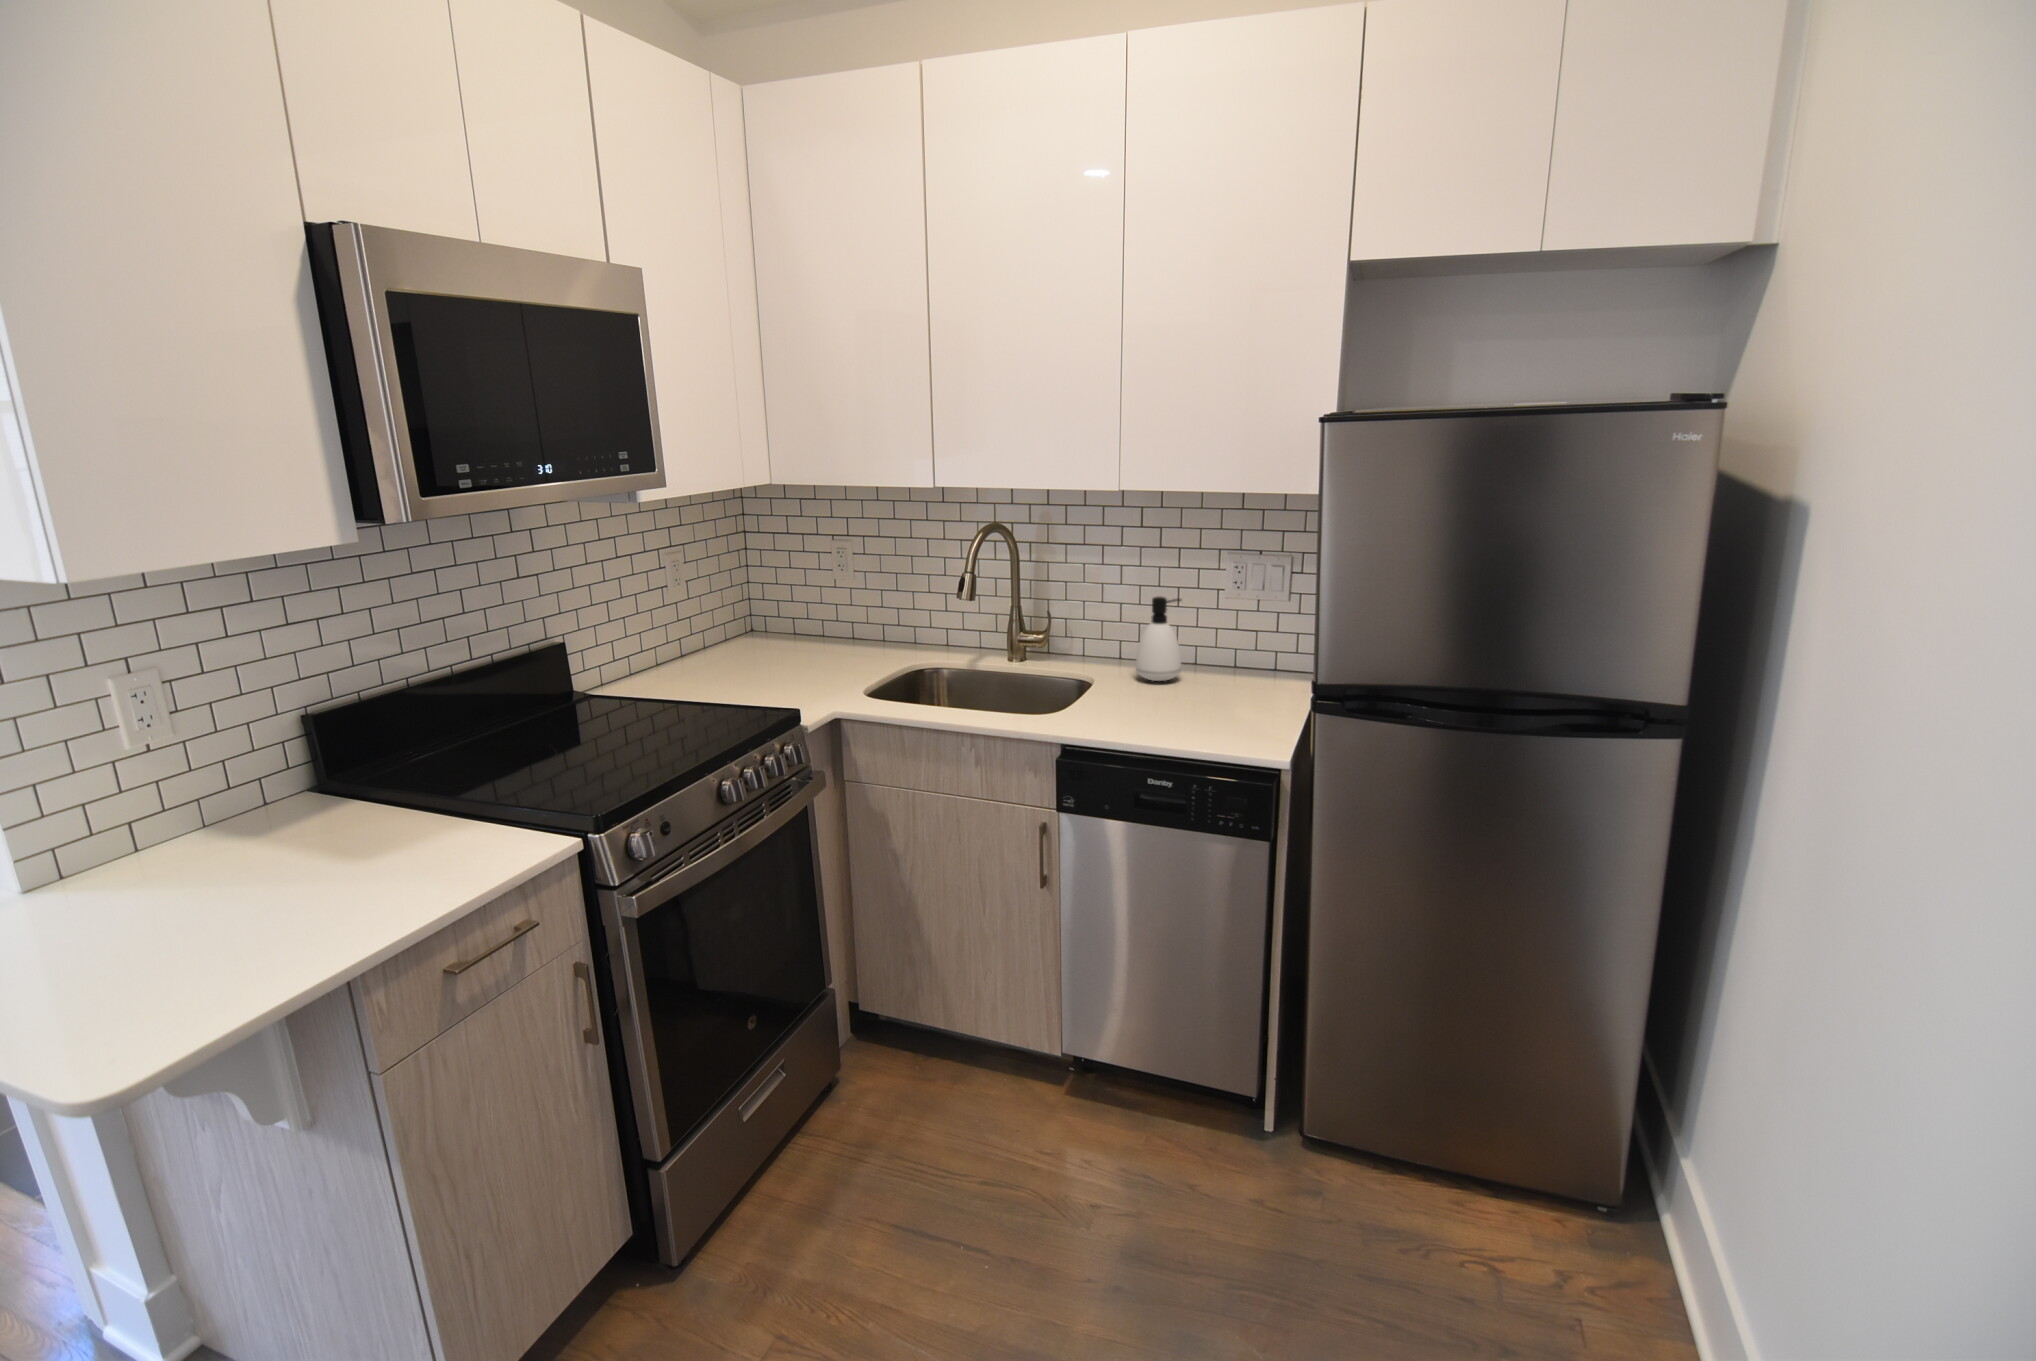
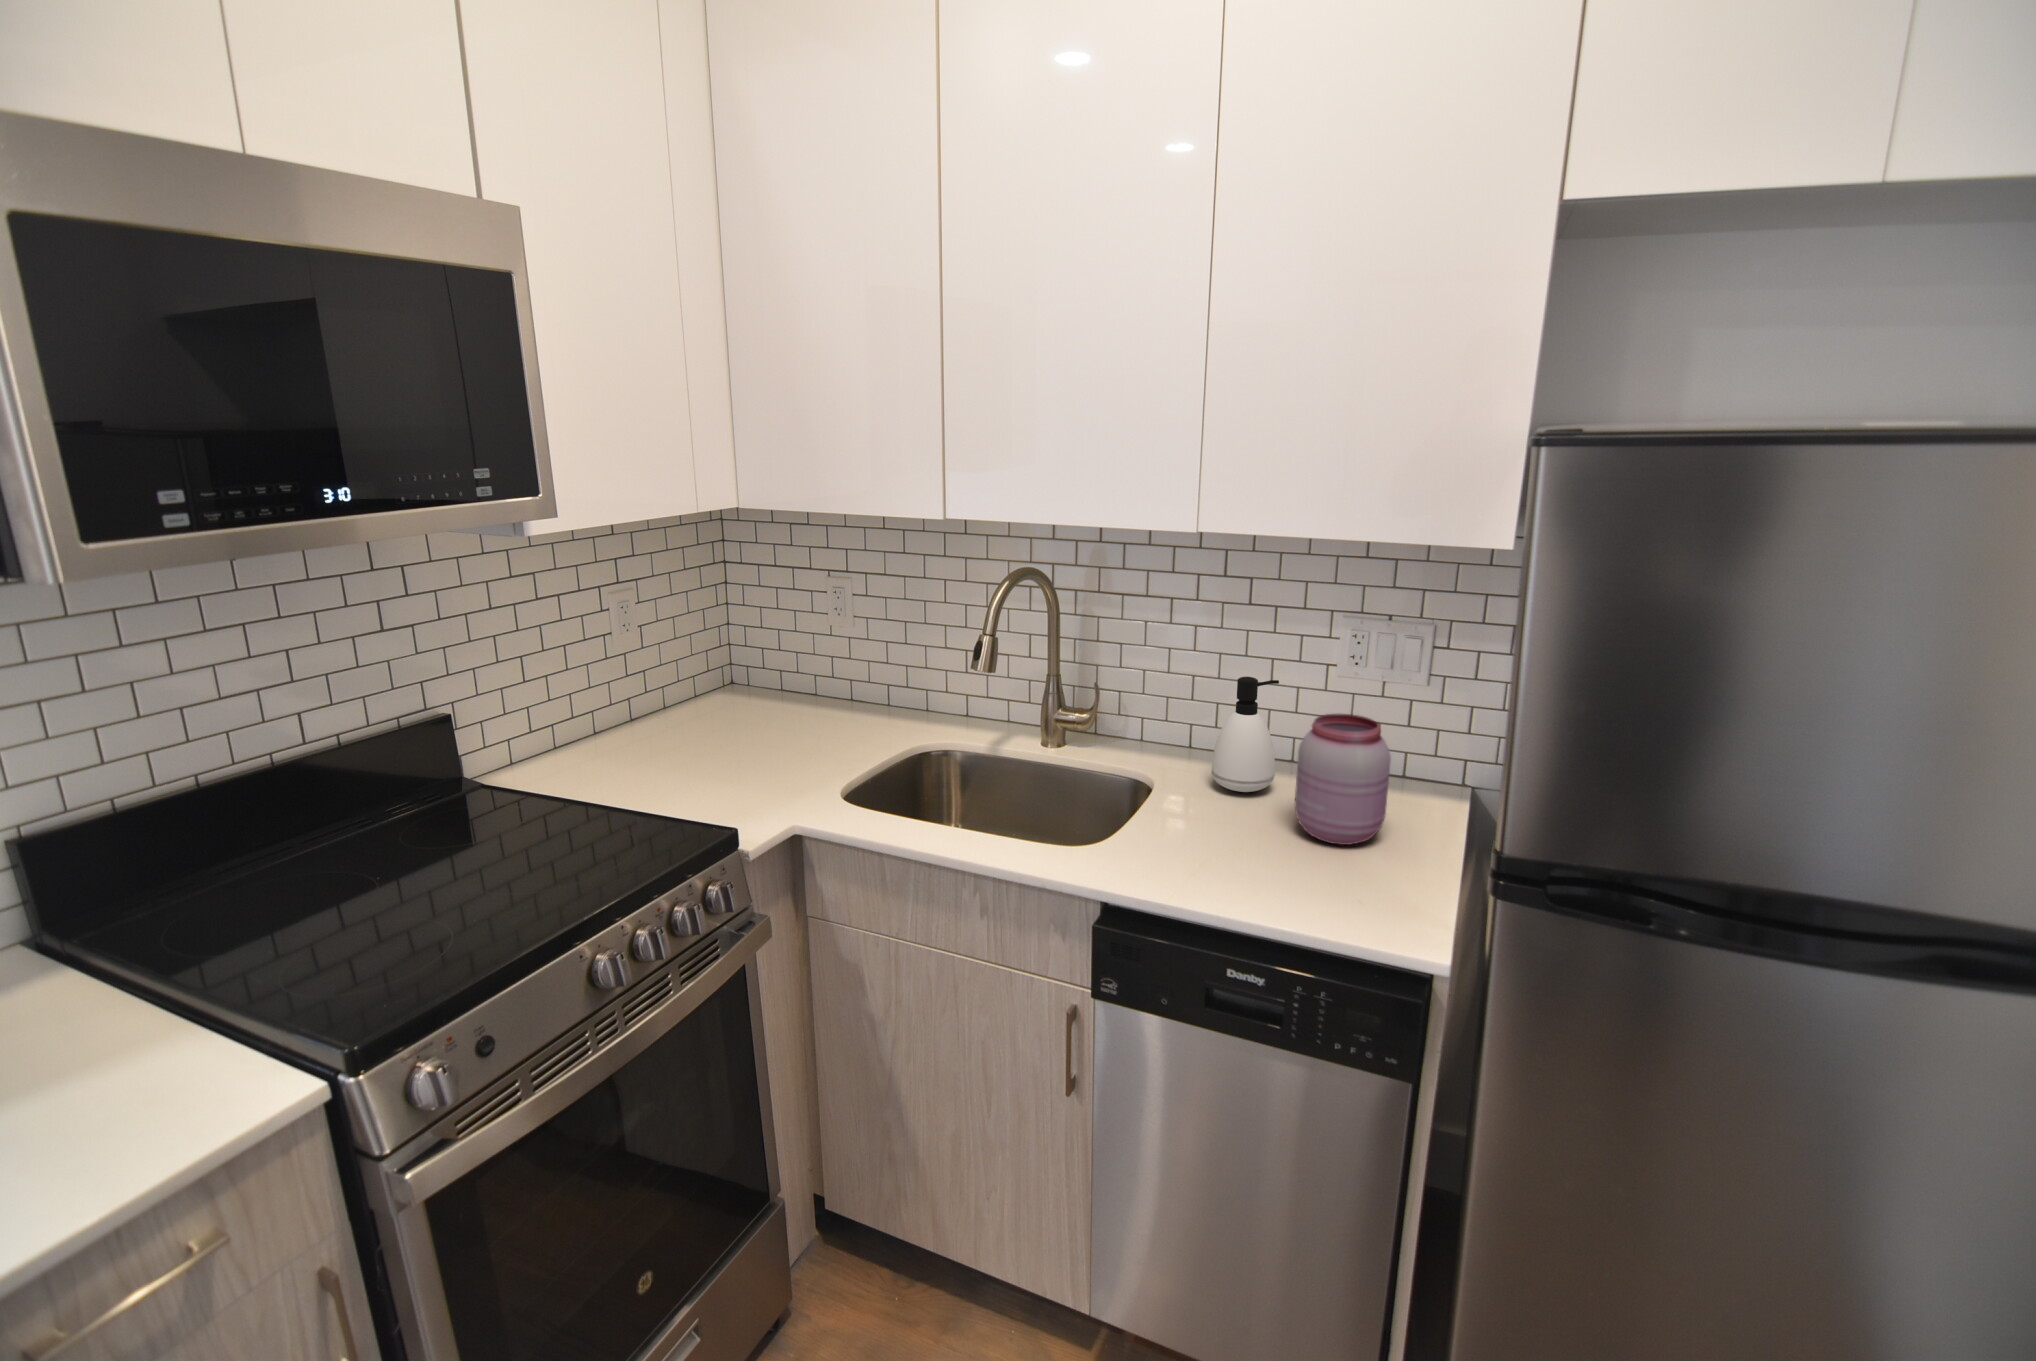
jar: none [1194,616,1259,706] -> present [1295,714,1391,845]

